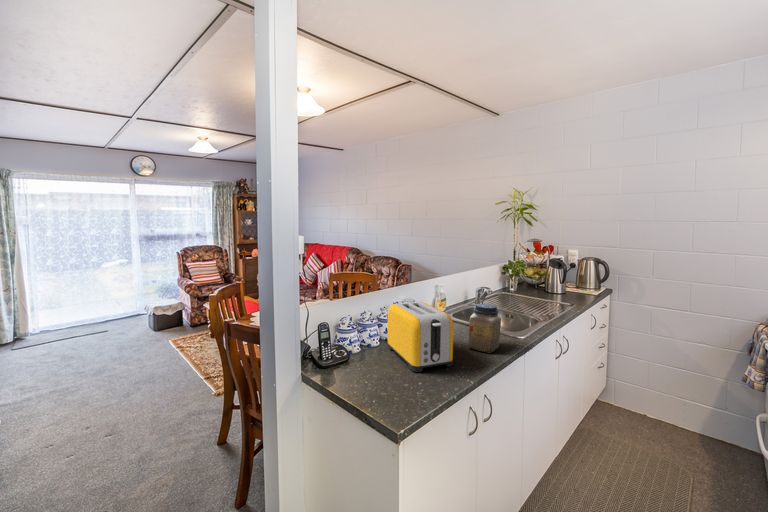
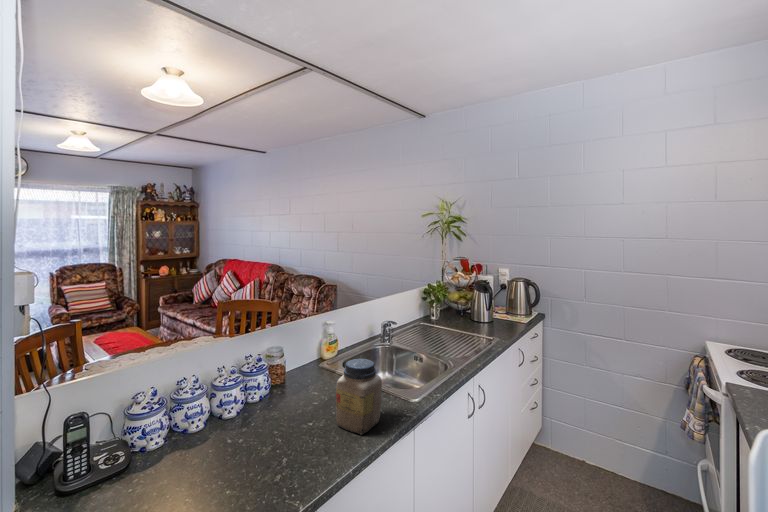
toaster: present [388,302,453,372] -> none [216,359,296,488]

